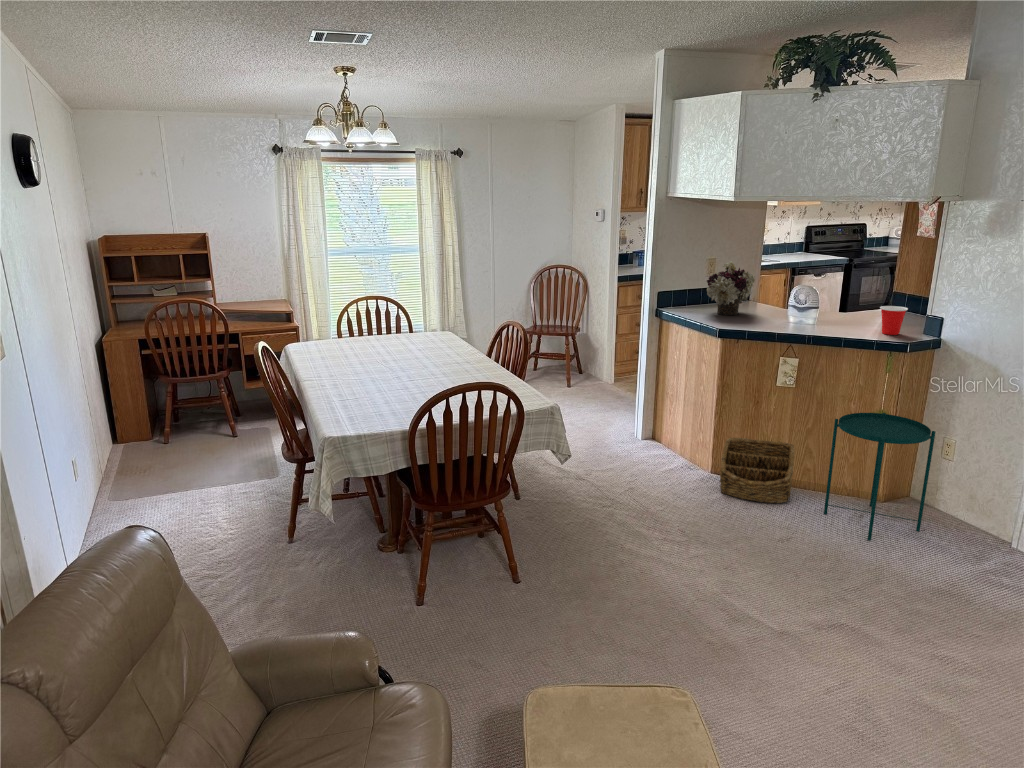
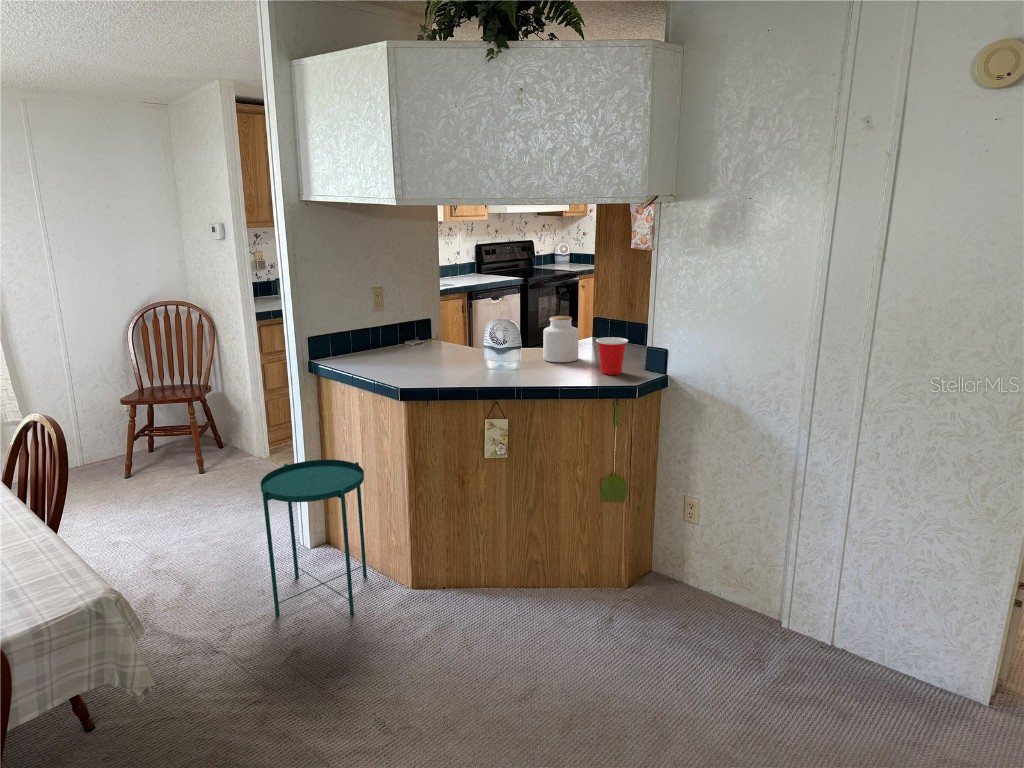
flower arrangement: present [707,261,755,315] -> none [372,288,437,363]
jar: none [837,288,870,324] -> present [543,316,578,362]
side table: present [824,413,936,541] -> present [260,460,367,616]
basket: present [720,438,795,503] -> none [424,534,522,630]

